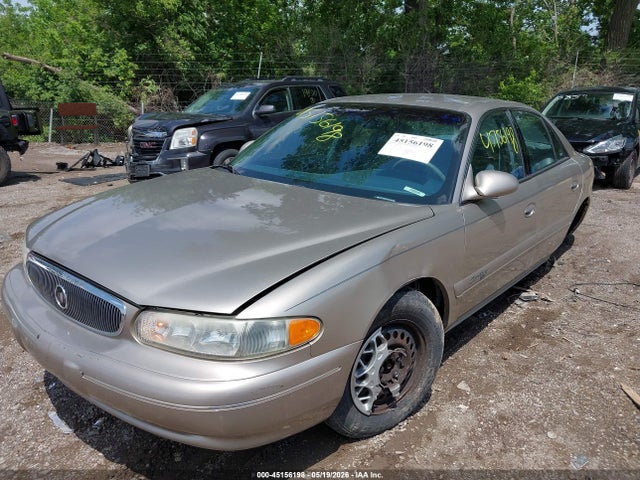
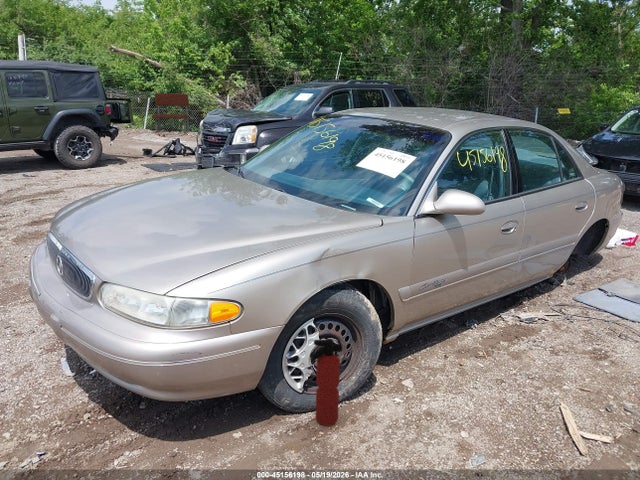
fire extinguisher: none [385,349,419,449] -> present [311,339,342,426]

